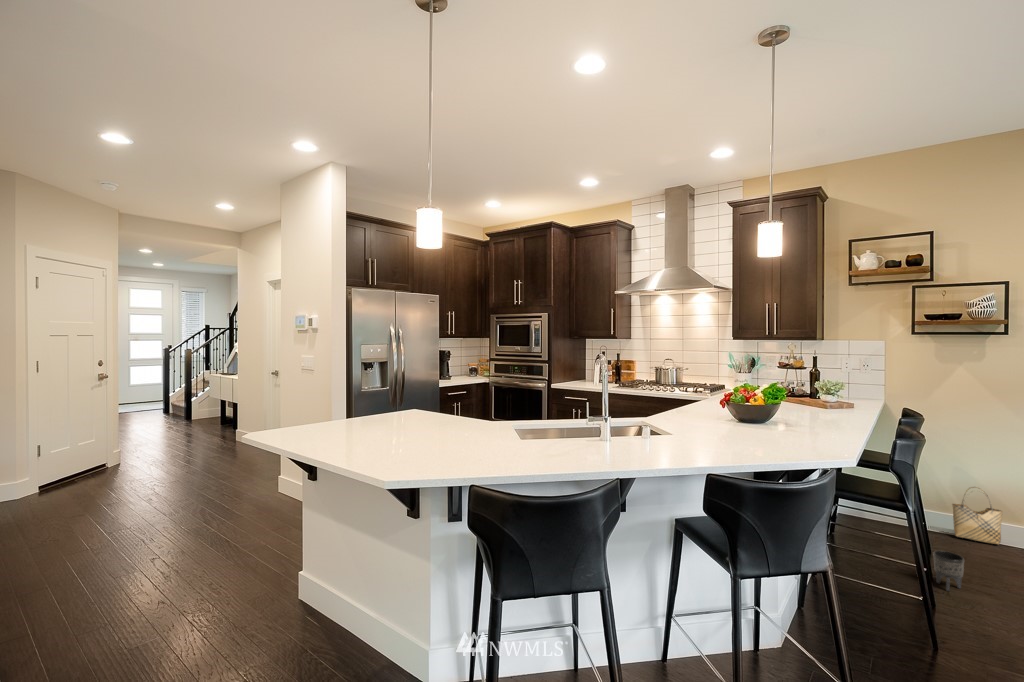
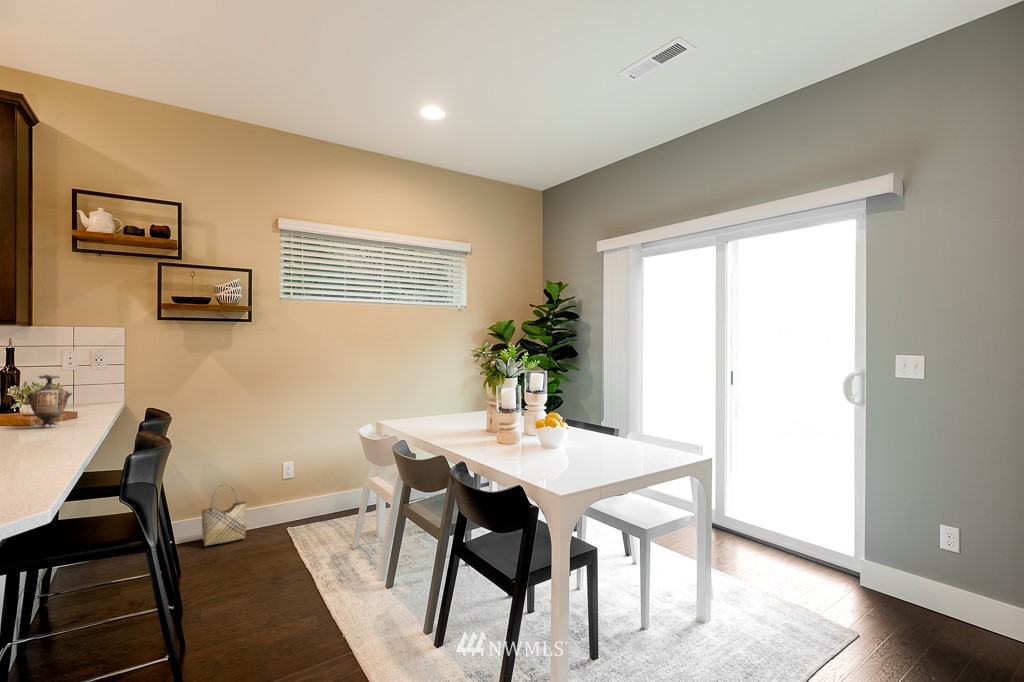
vase: none [824,375,852,412] -> present [26,375,72,427]
planter: present [934,551,964,591] -> none [182,574,215,626]

